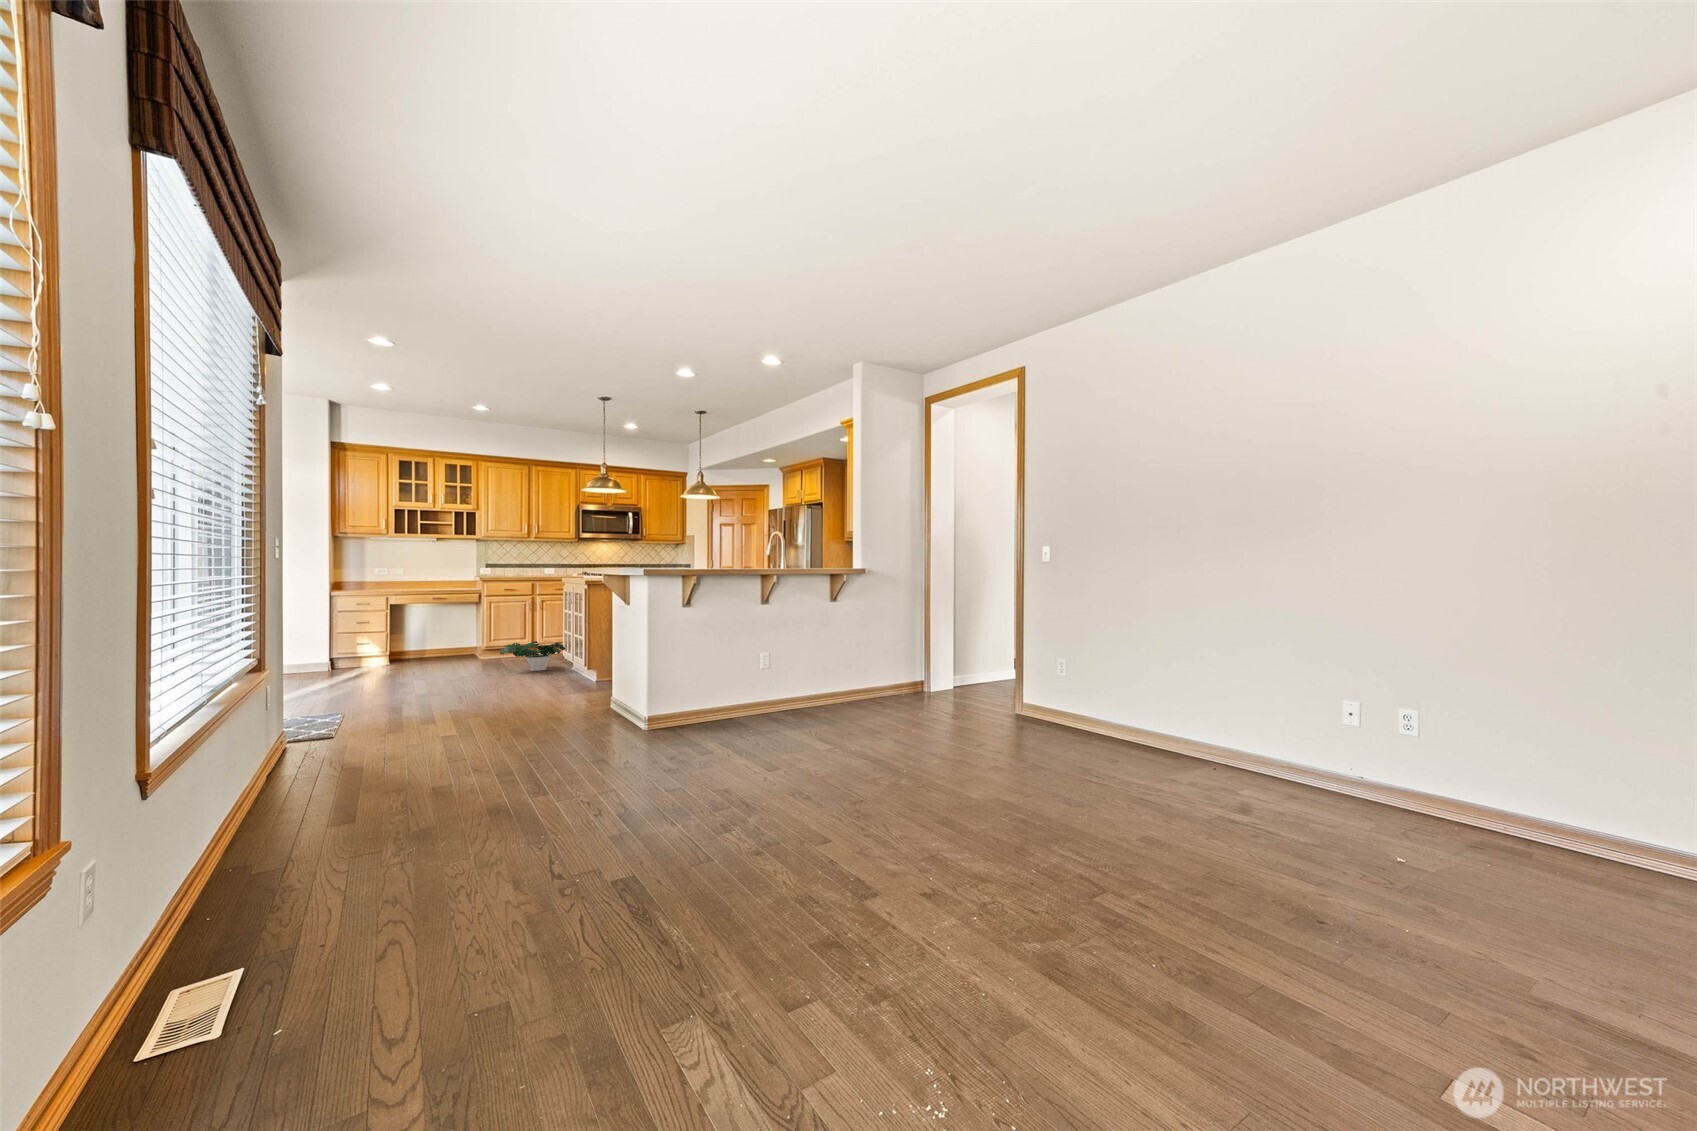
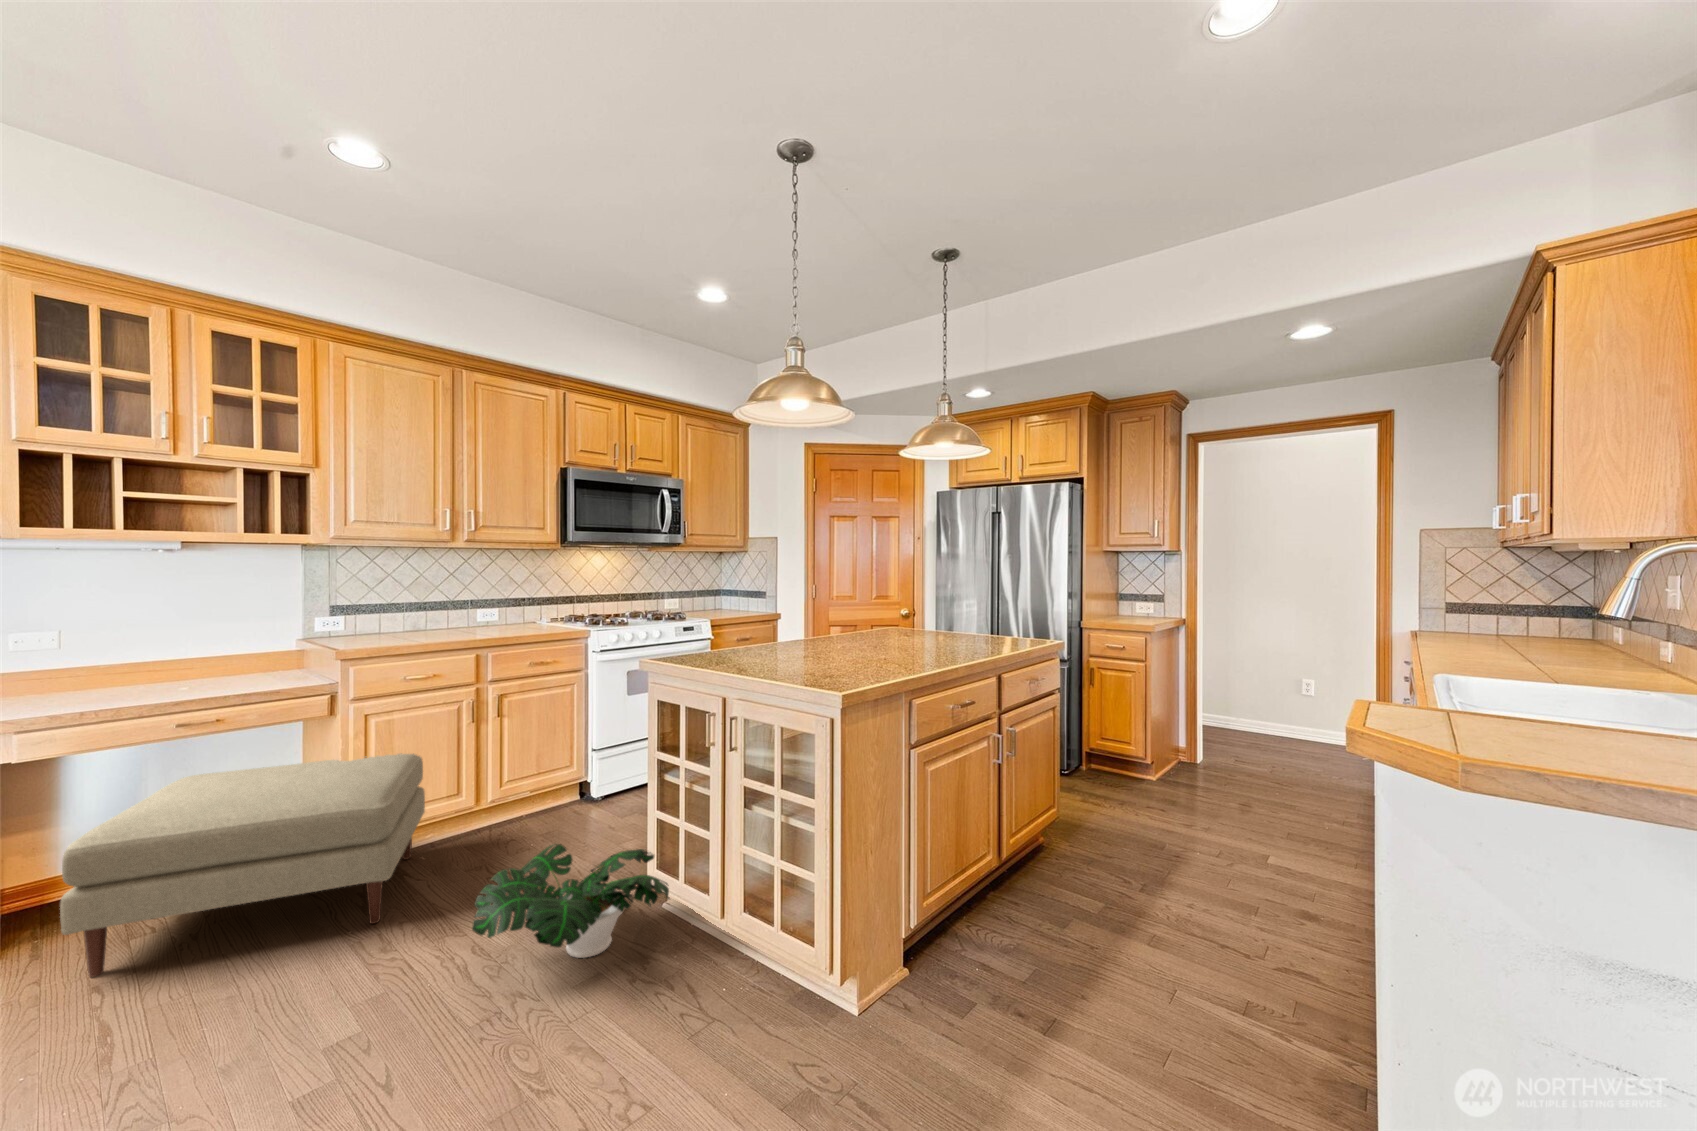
ottoman: none [404,617,510,665] -> present [60,753,425,977]

